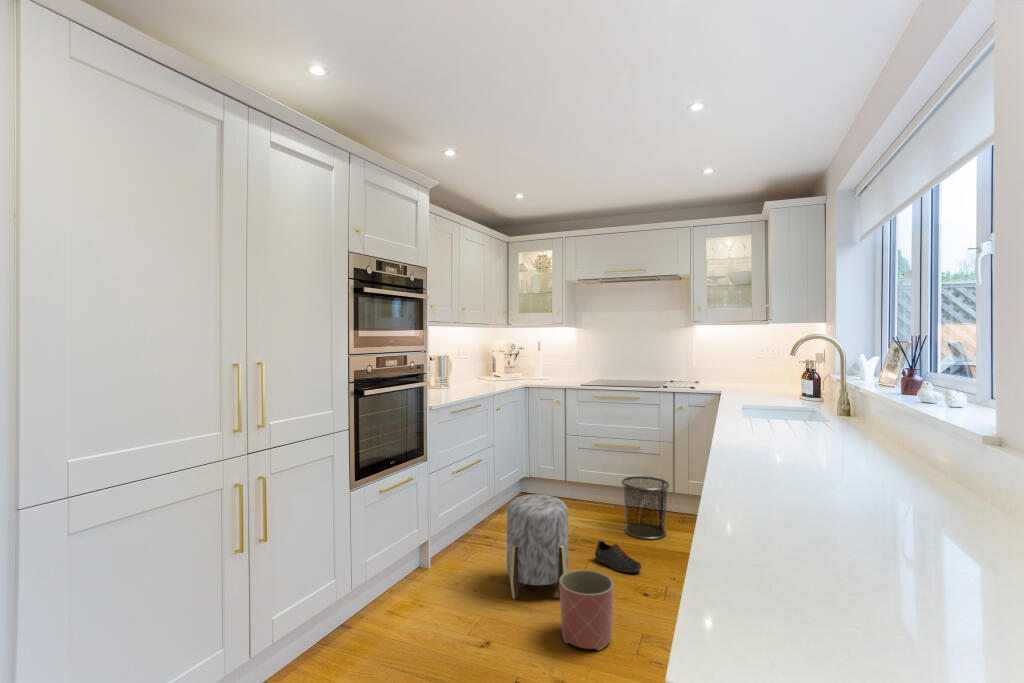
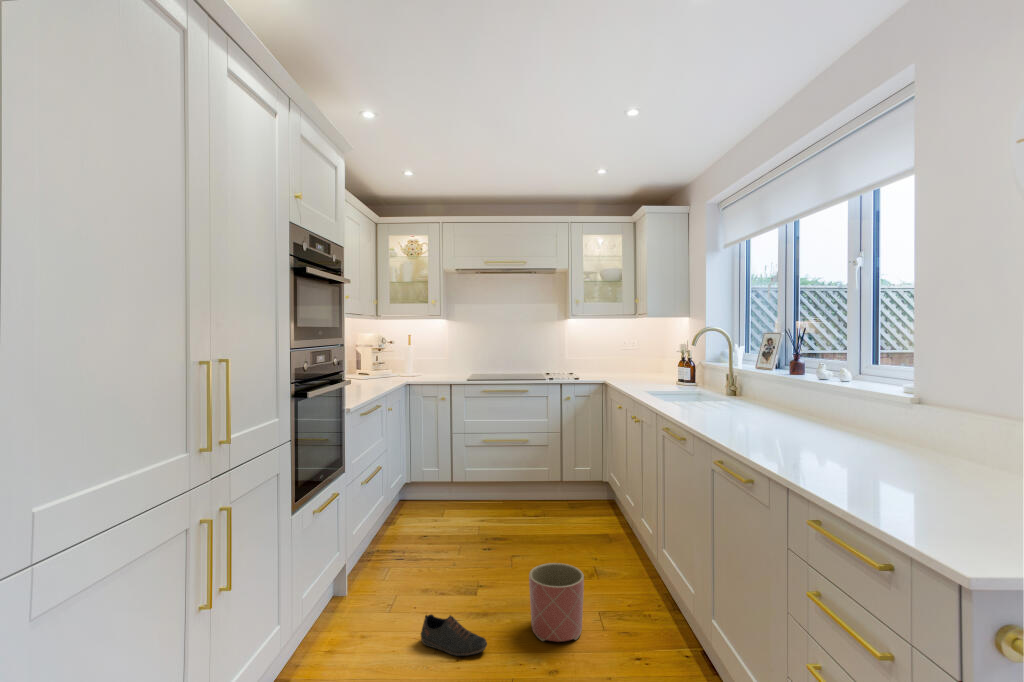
waste bin: present [622,476,670,539] -> none [524,467,571,529]
stool: present [507,494,568,599] -> none [444,496,516,611]
shoe: present [595,541,642,572] -> present [421,614,487,656]

